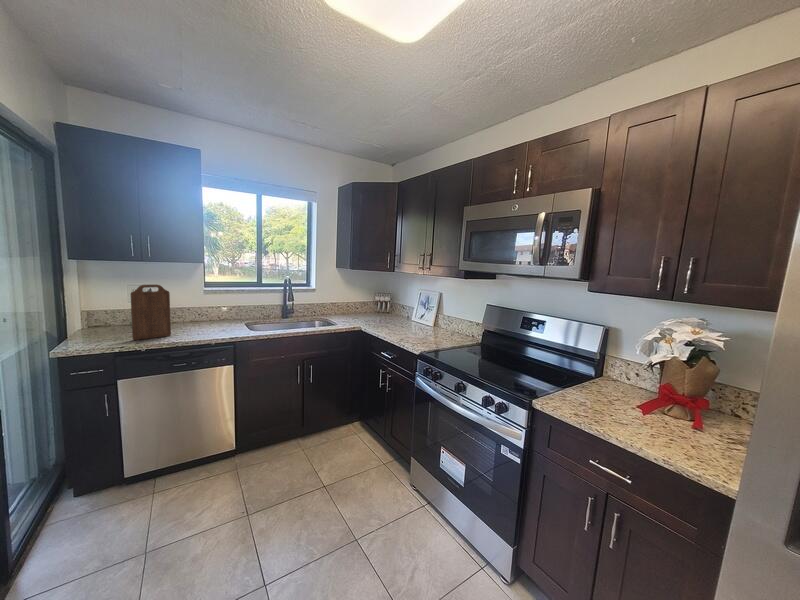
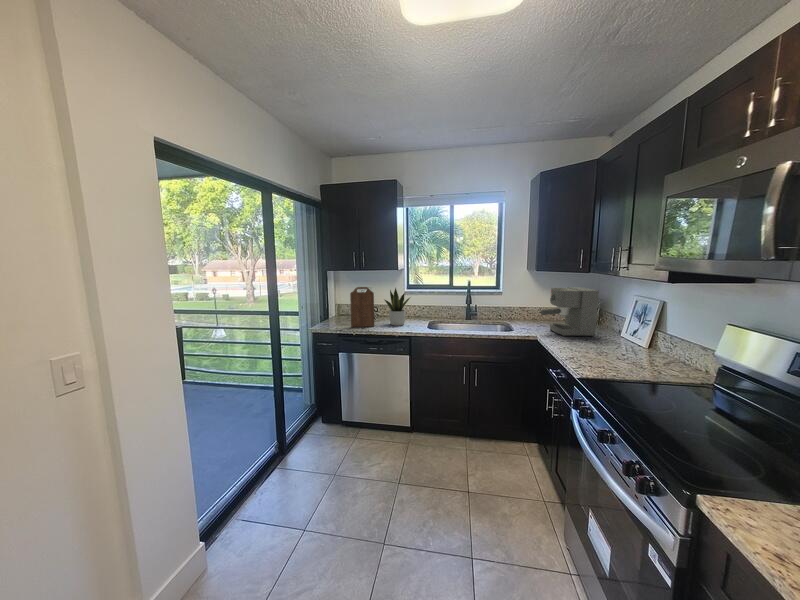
potted plant: none [181,284,223,332] -> present [385,288,410,326]
coffee maker: none [359,284,399,325] -> present [541,287,599,336]

